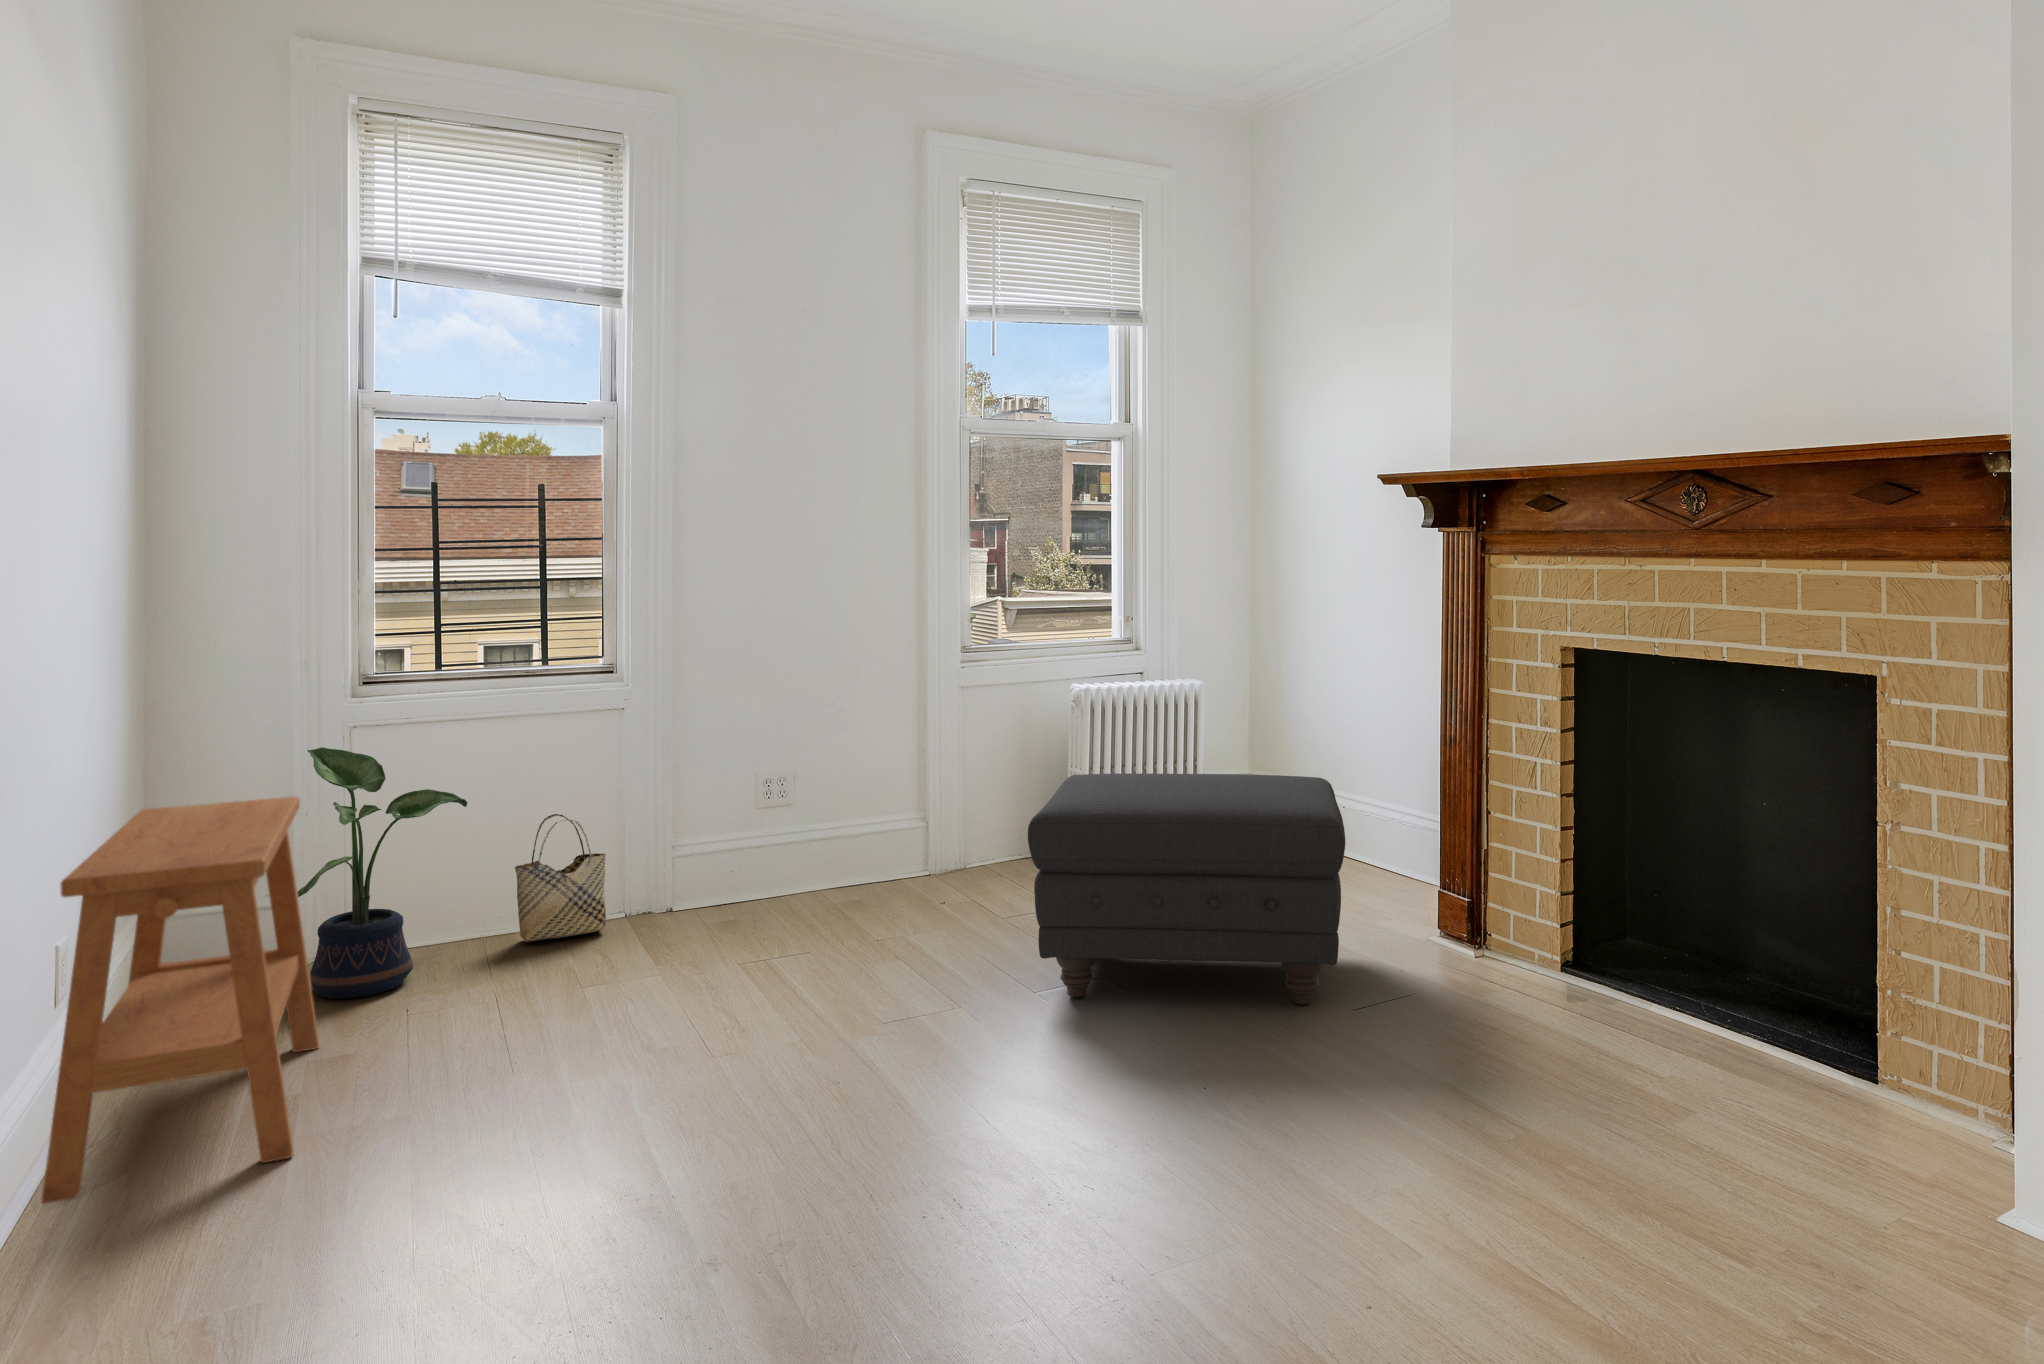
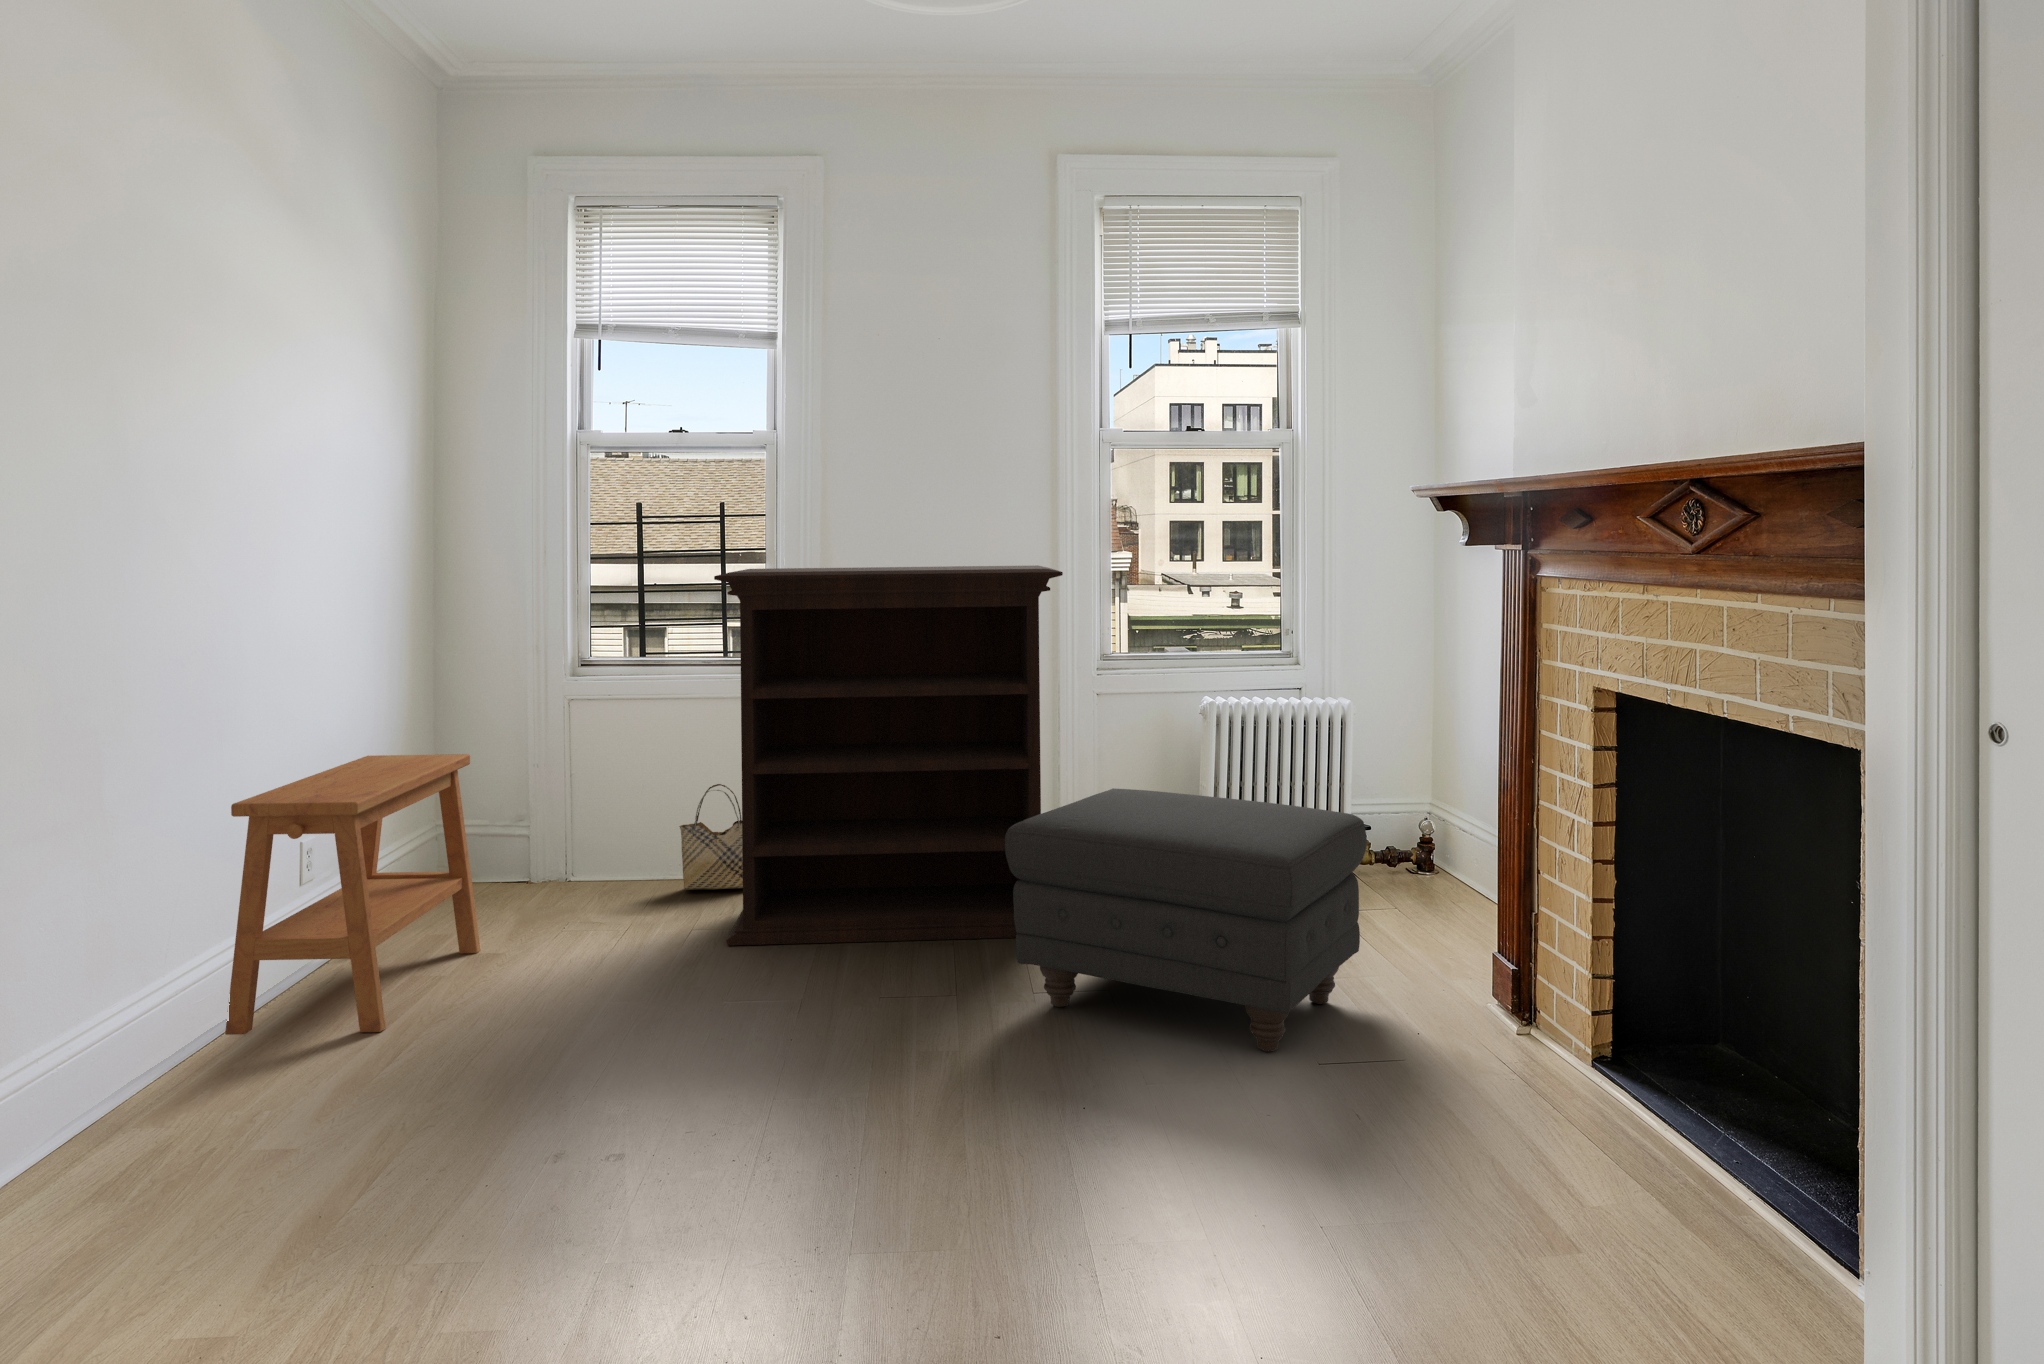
bookshelf: none [608,553,1006,993] -> present [714,565,1063,946]
potted plant: present [297,747,467,999] -> none [491,716,633,918]

